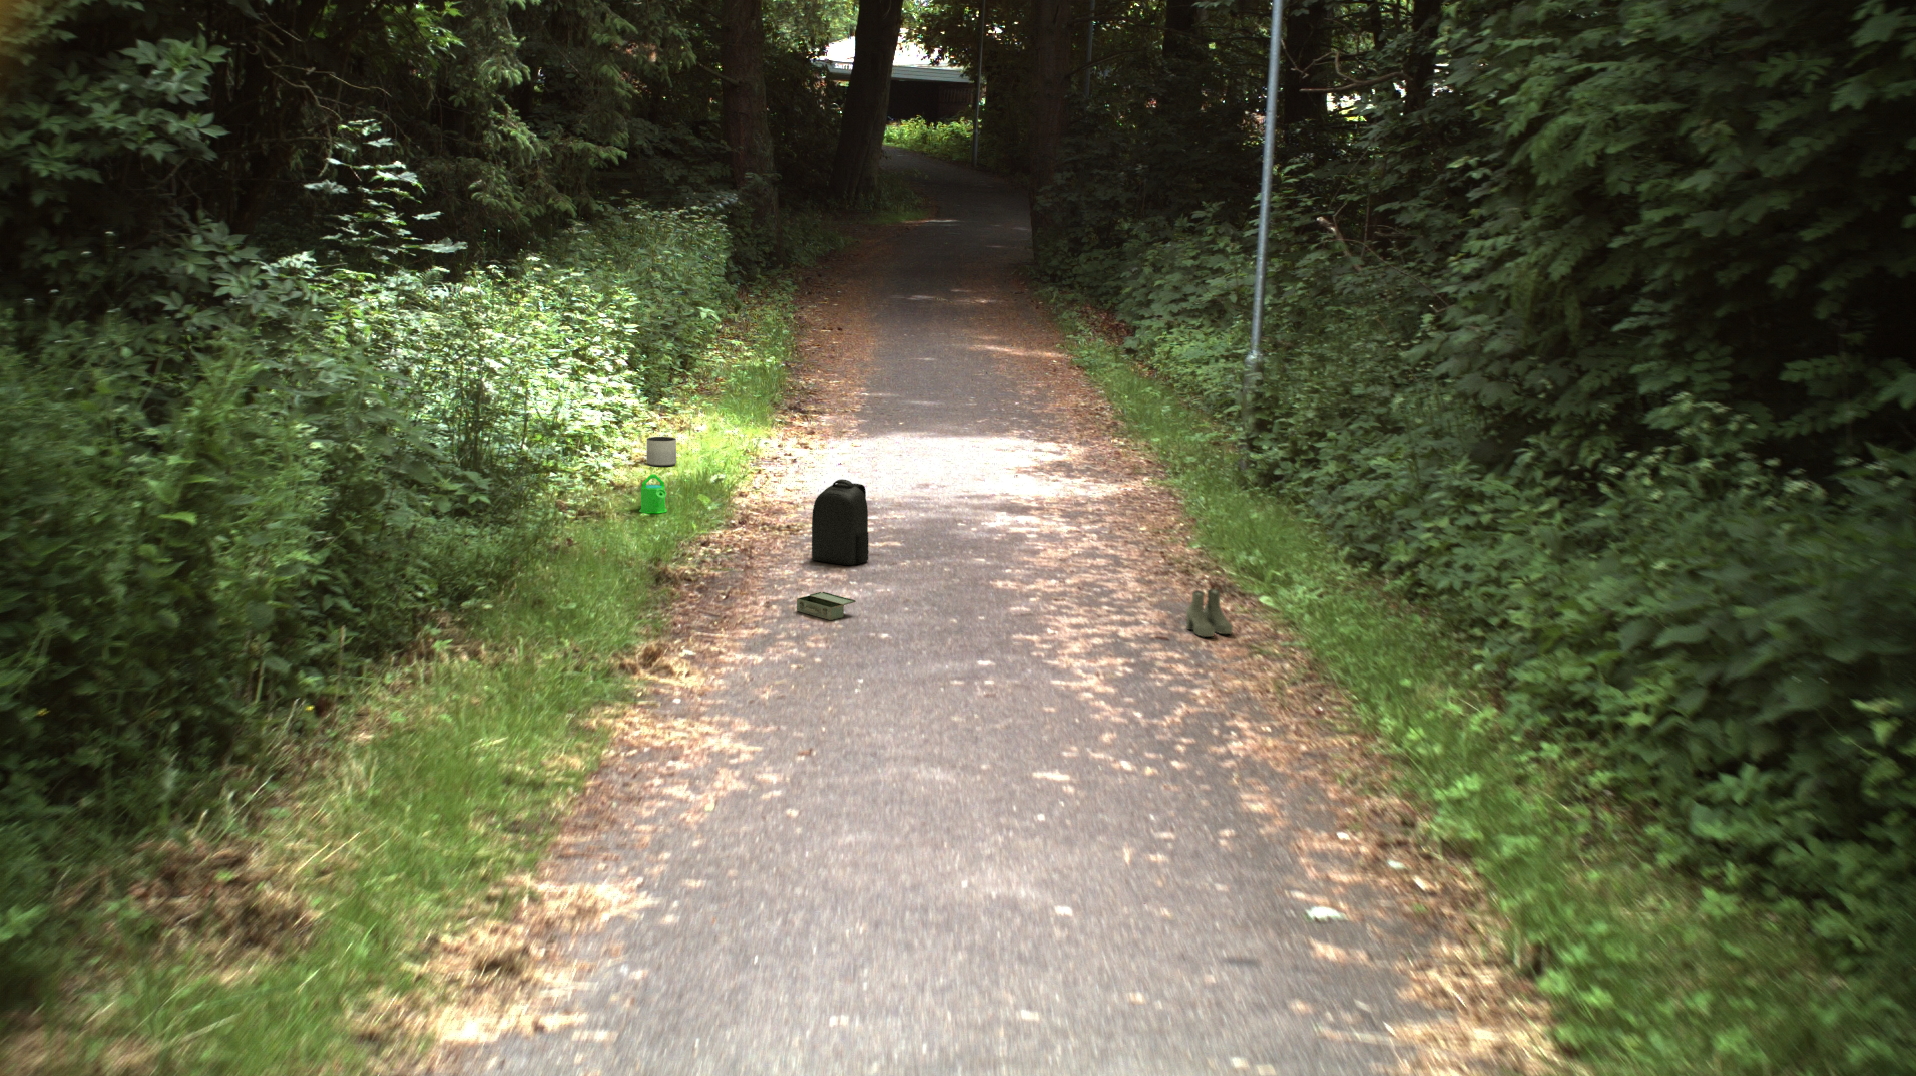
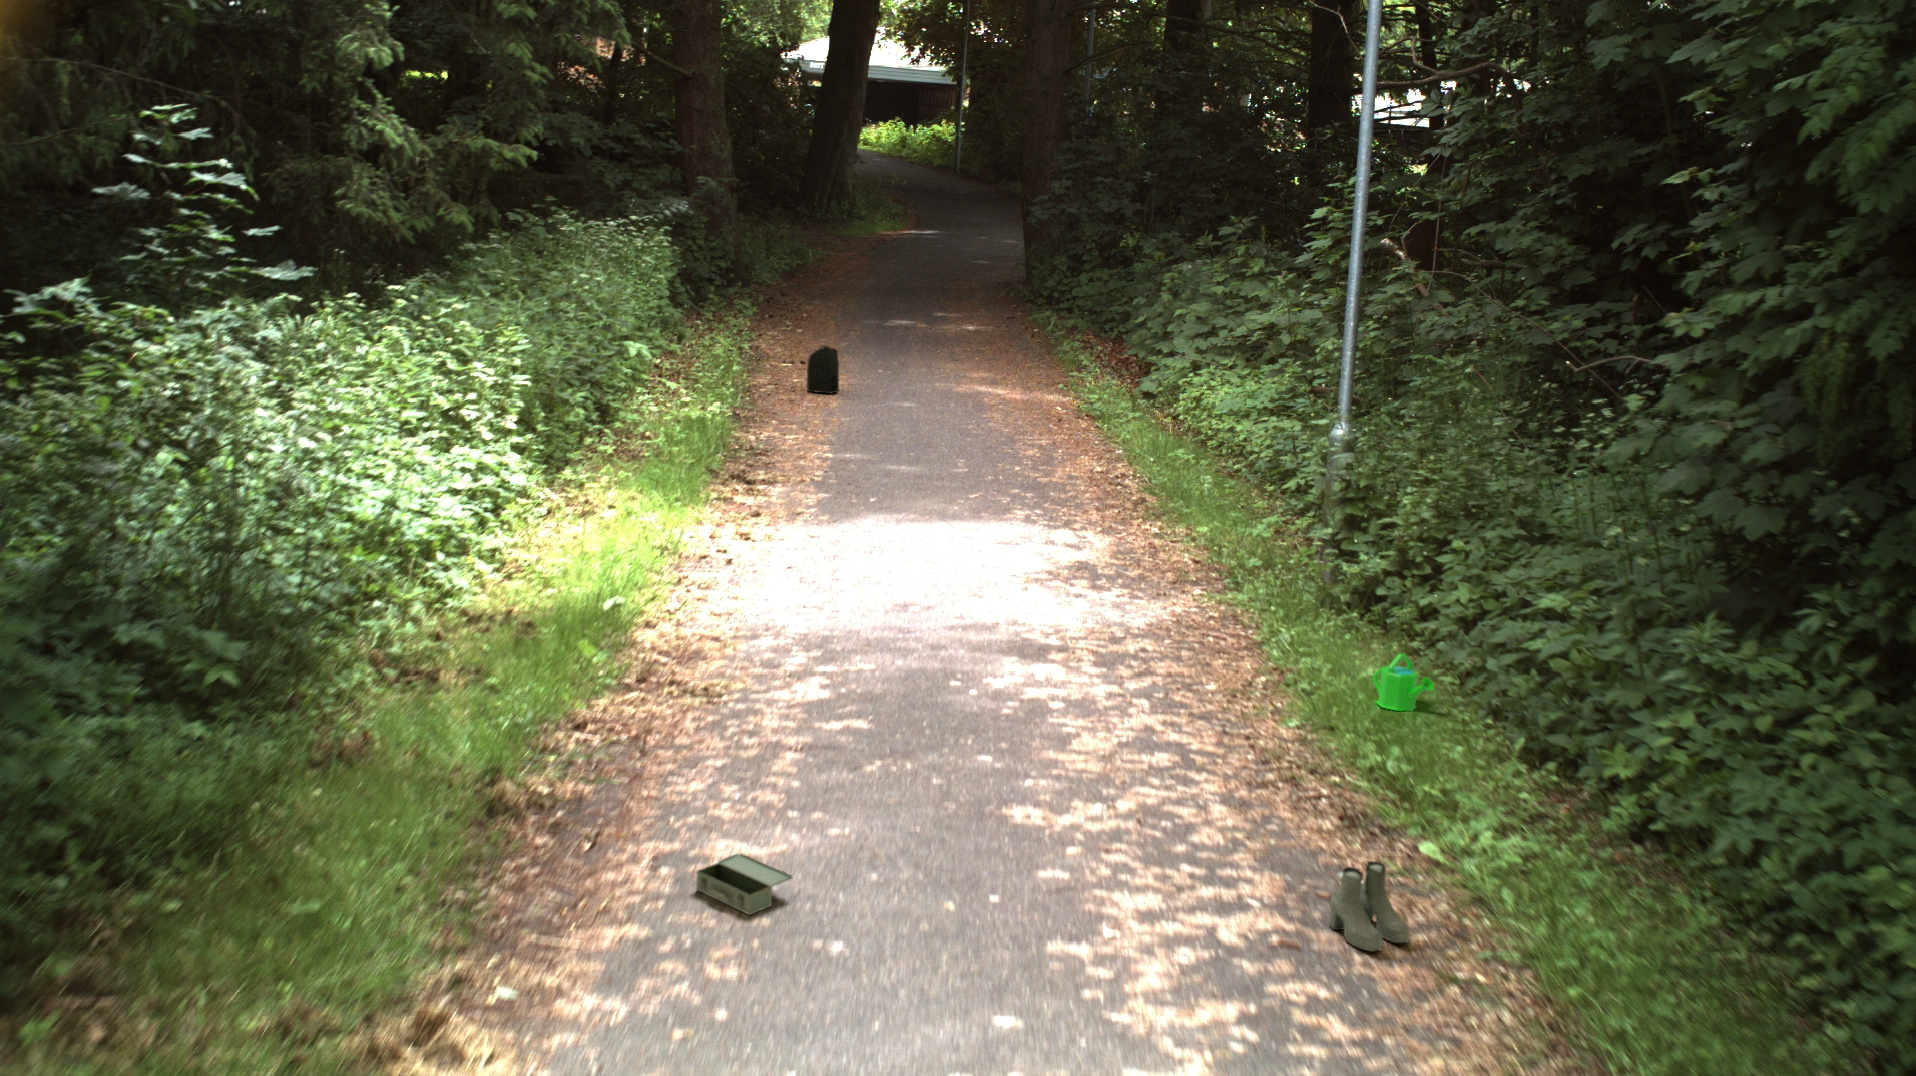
planter: present [646,437,676,467] -> none [522,538,563,580]
watering can: present [639,474,667,514] -> present [1373,653,1434,711]
backpack: present [812,479,869,565] -> present [807,345,839,394]

